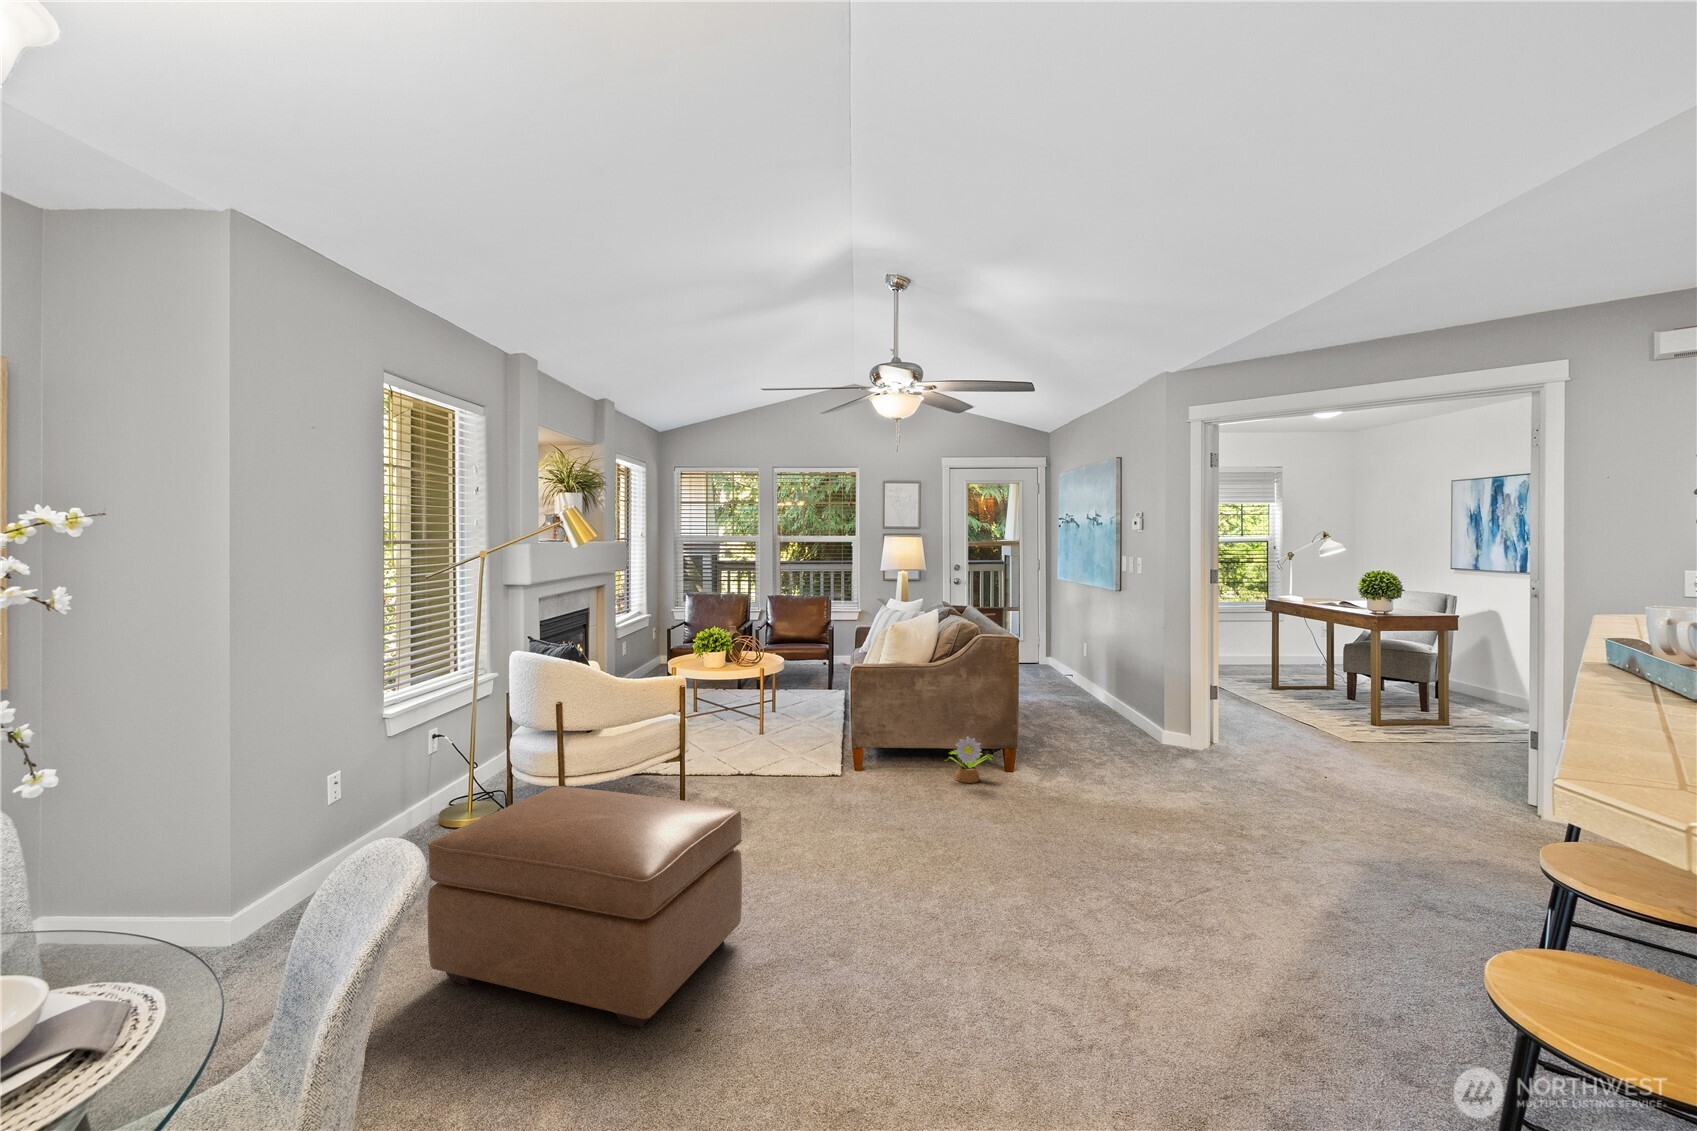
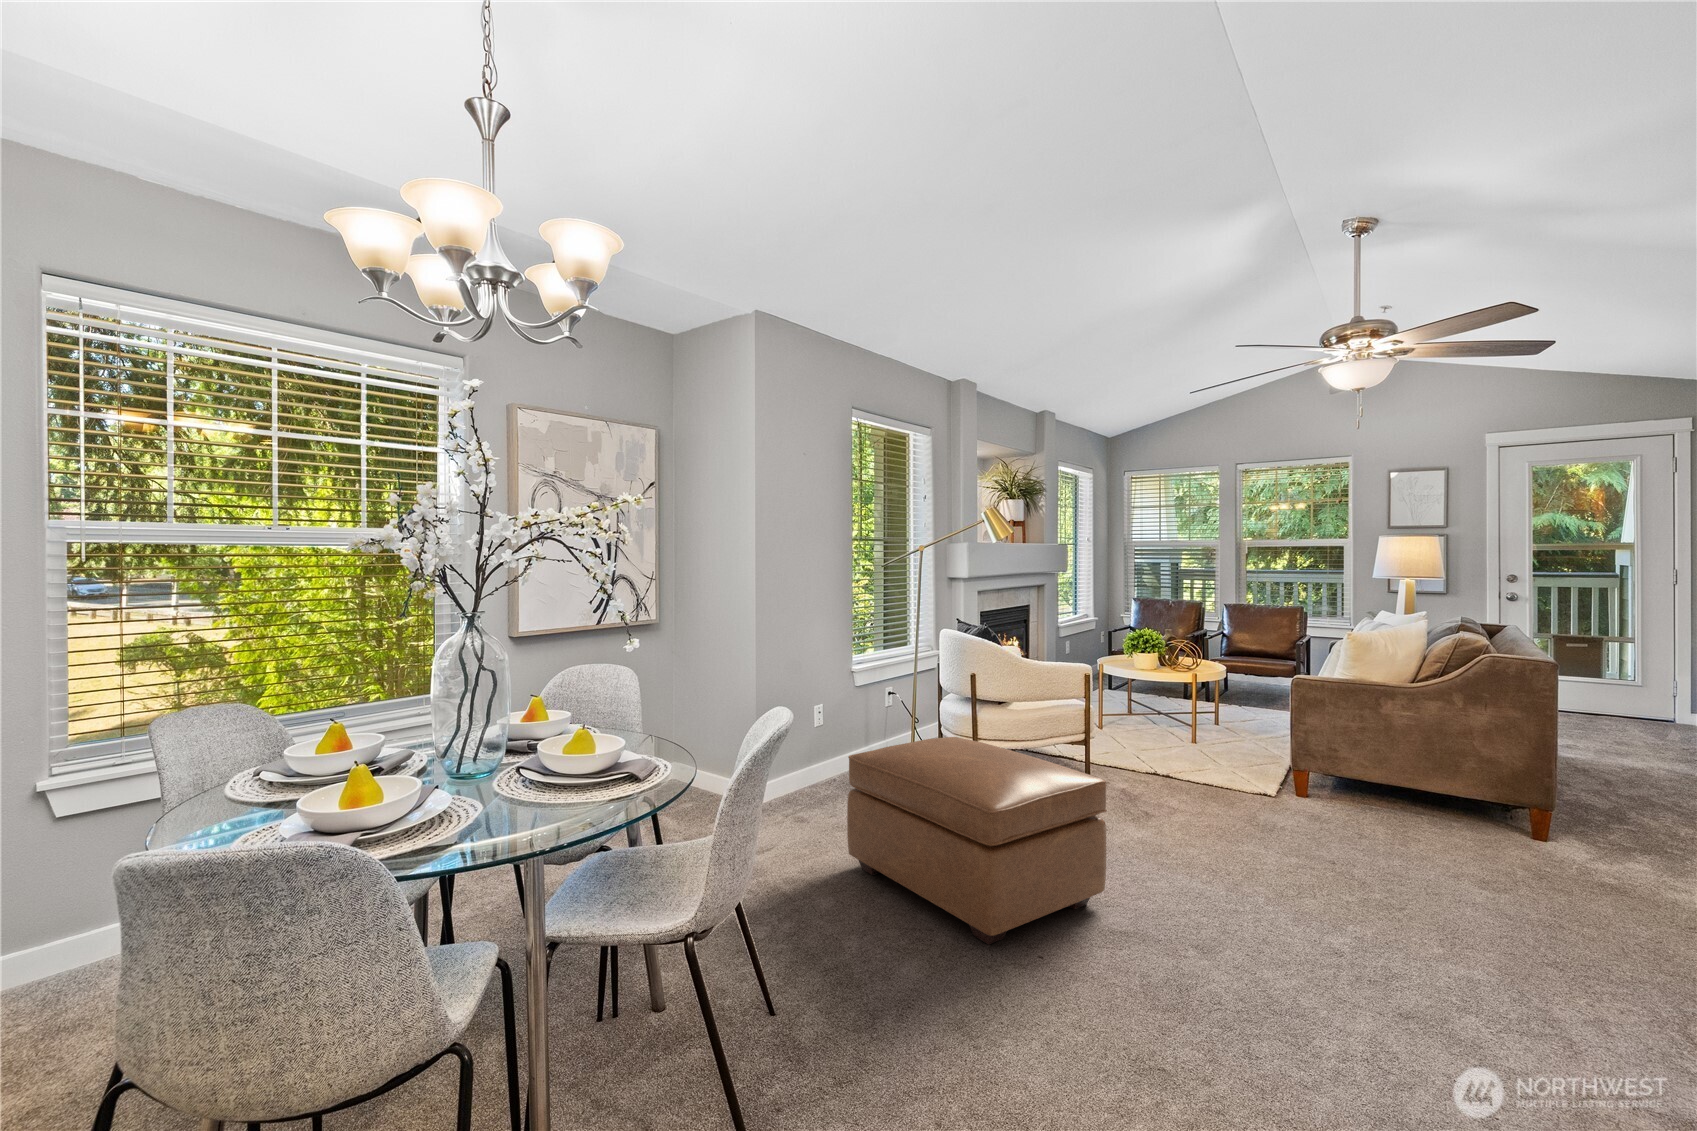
decorative plant: present [945,736,994,783] -> none [1422,773,1506,835]

